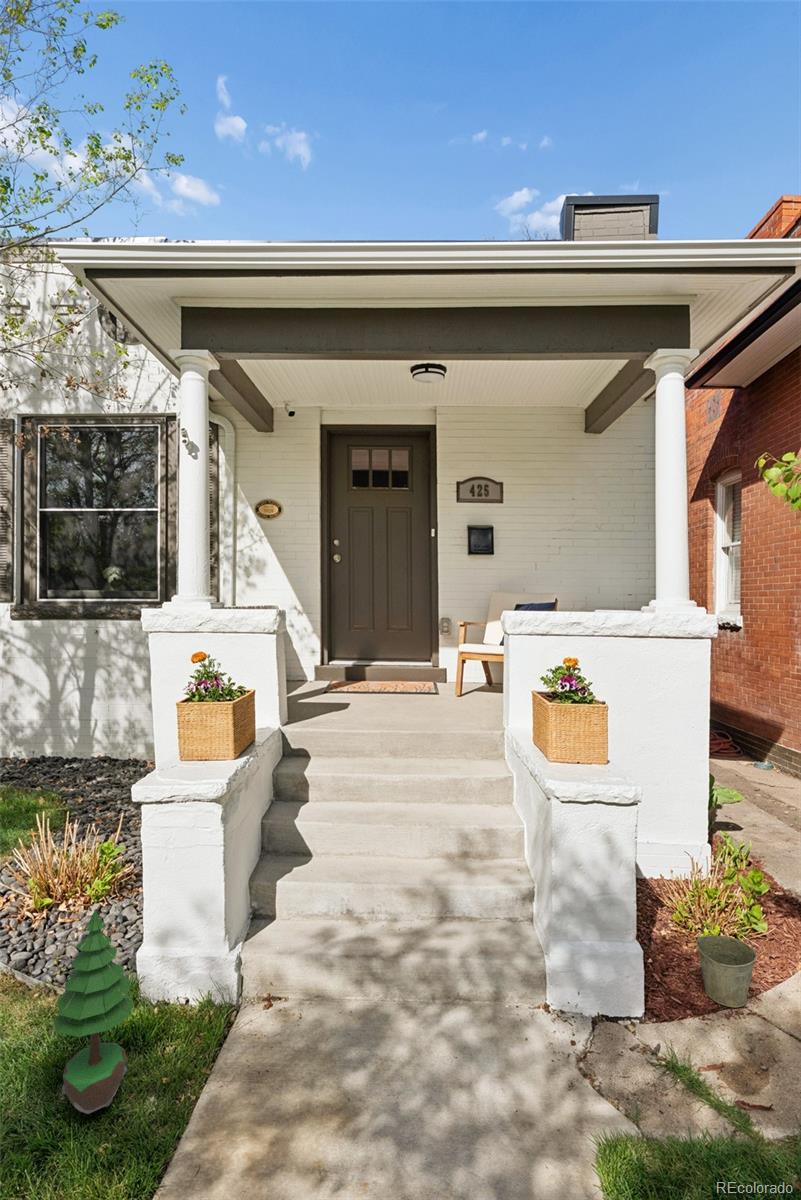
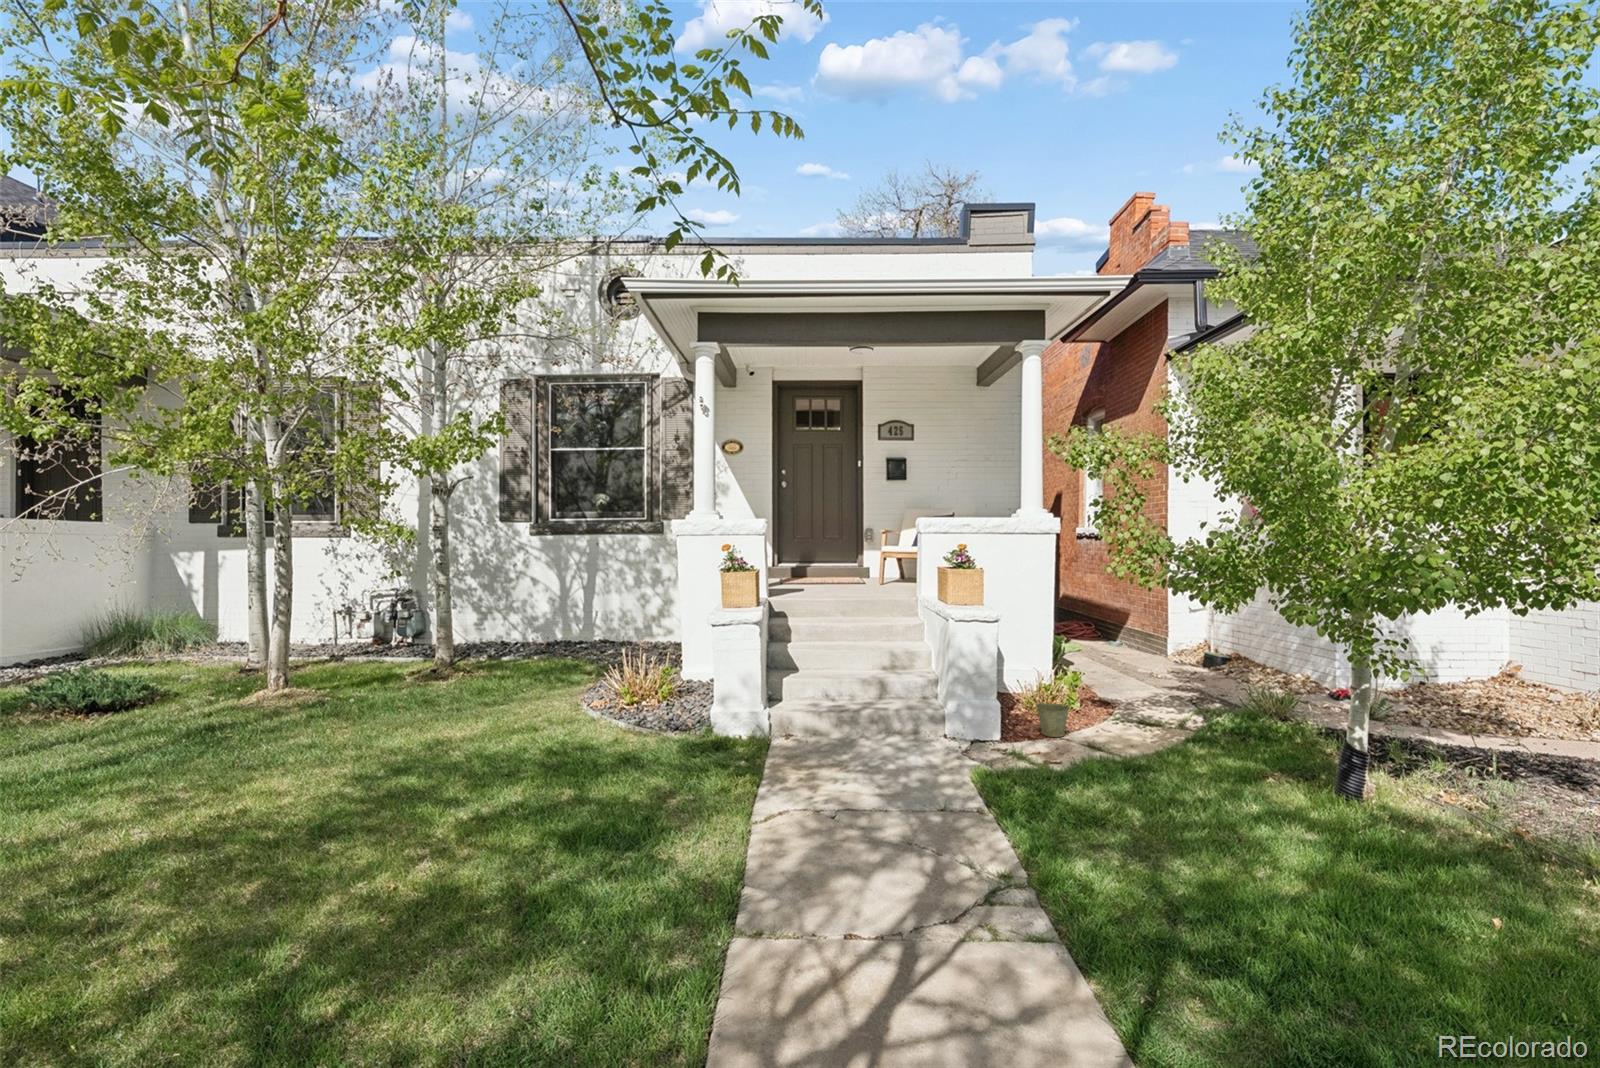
potted tree: present [53,909,133,1114] -> none [695,662,733,767]

